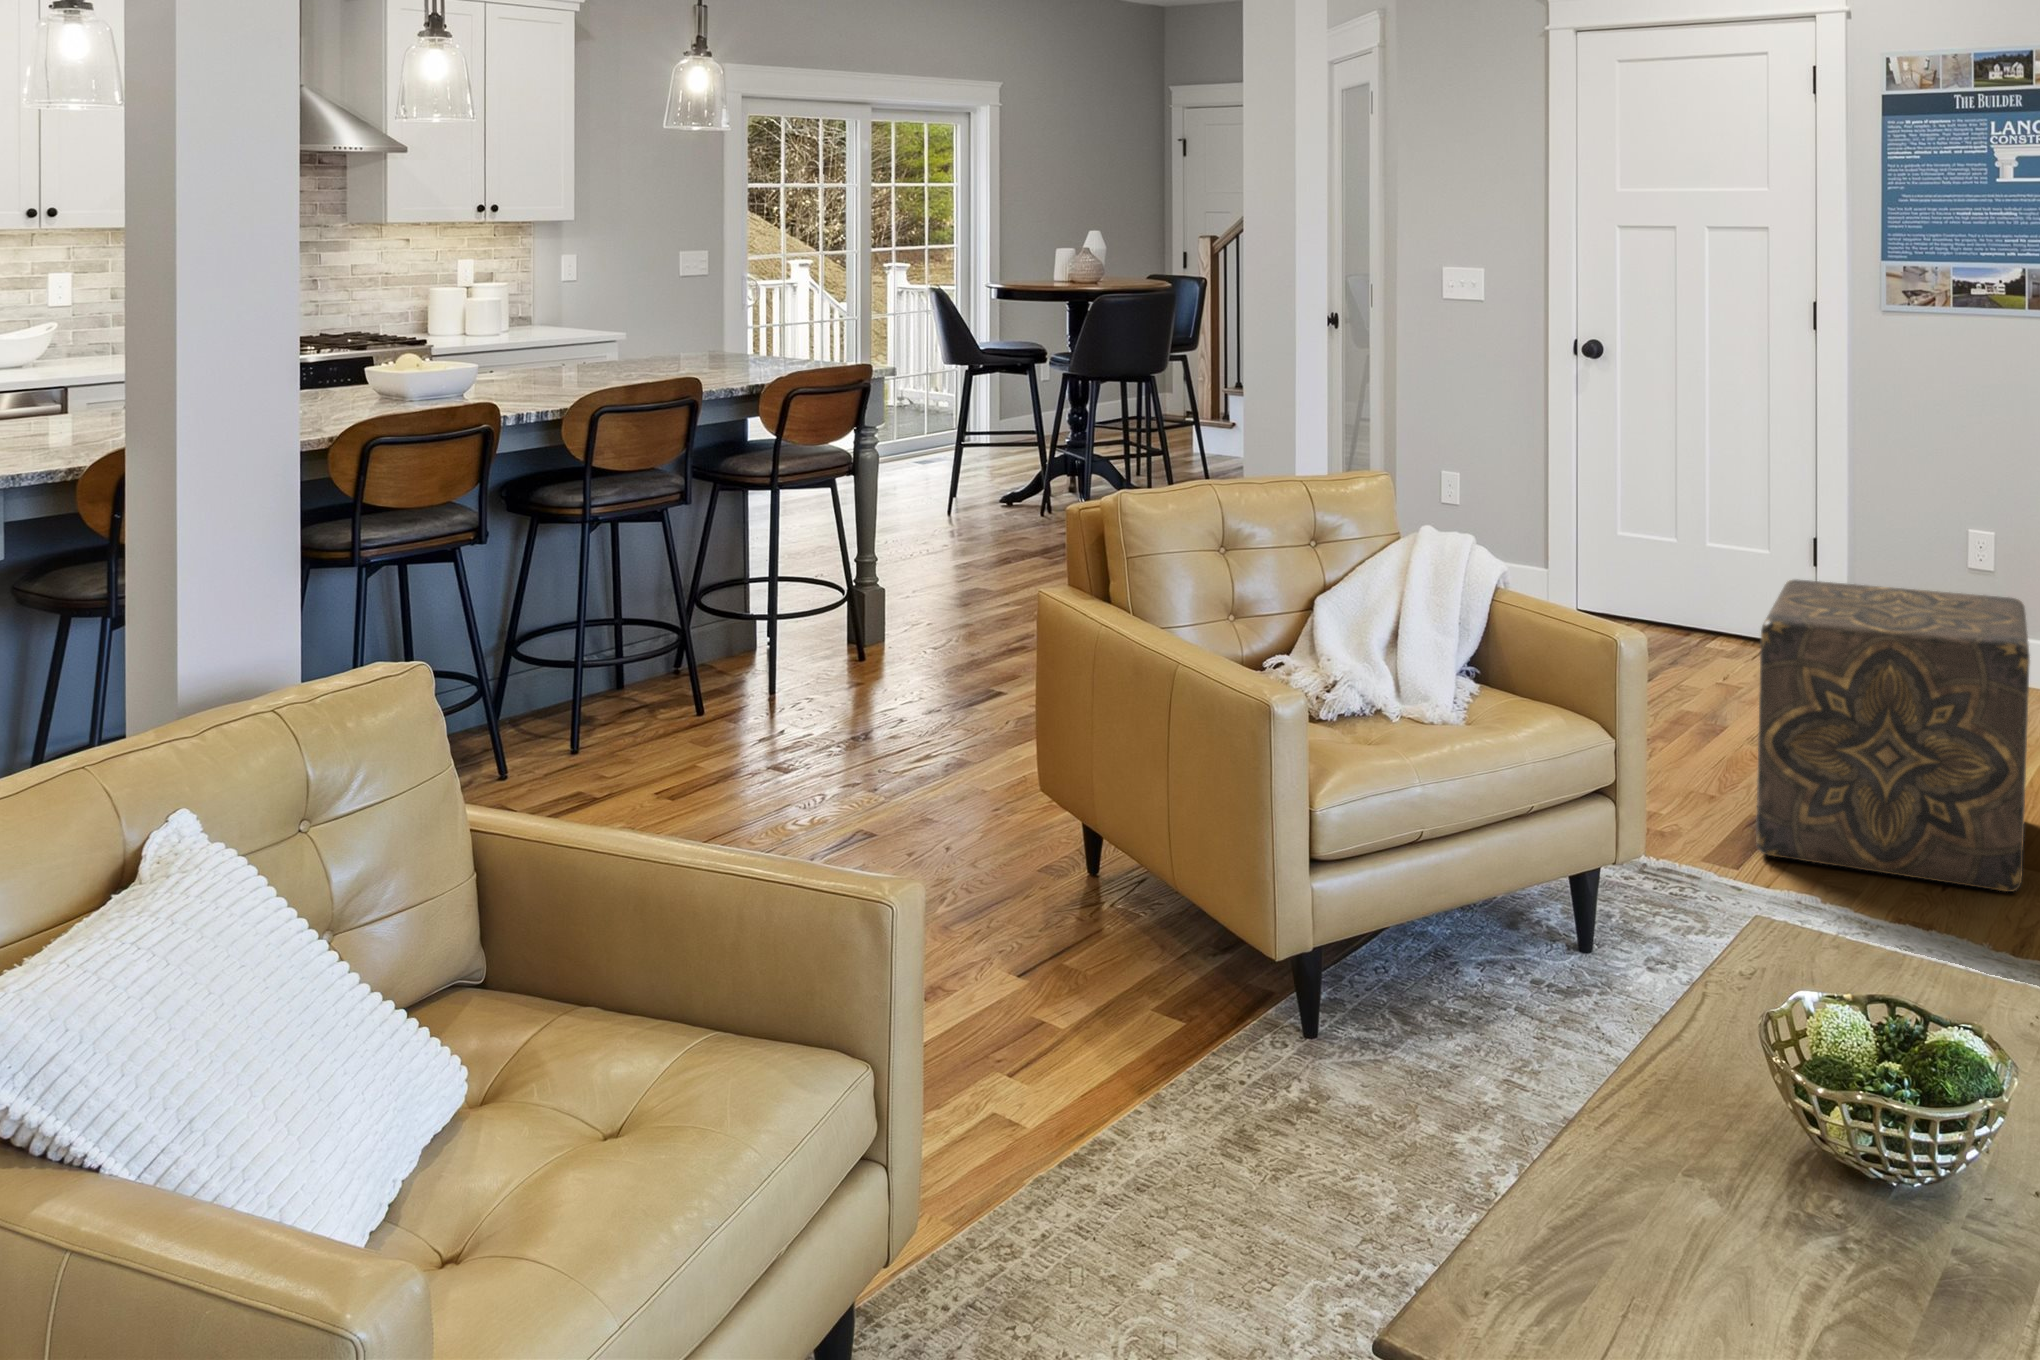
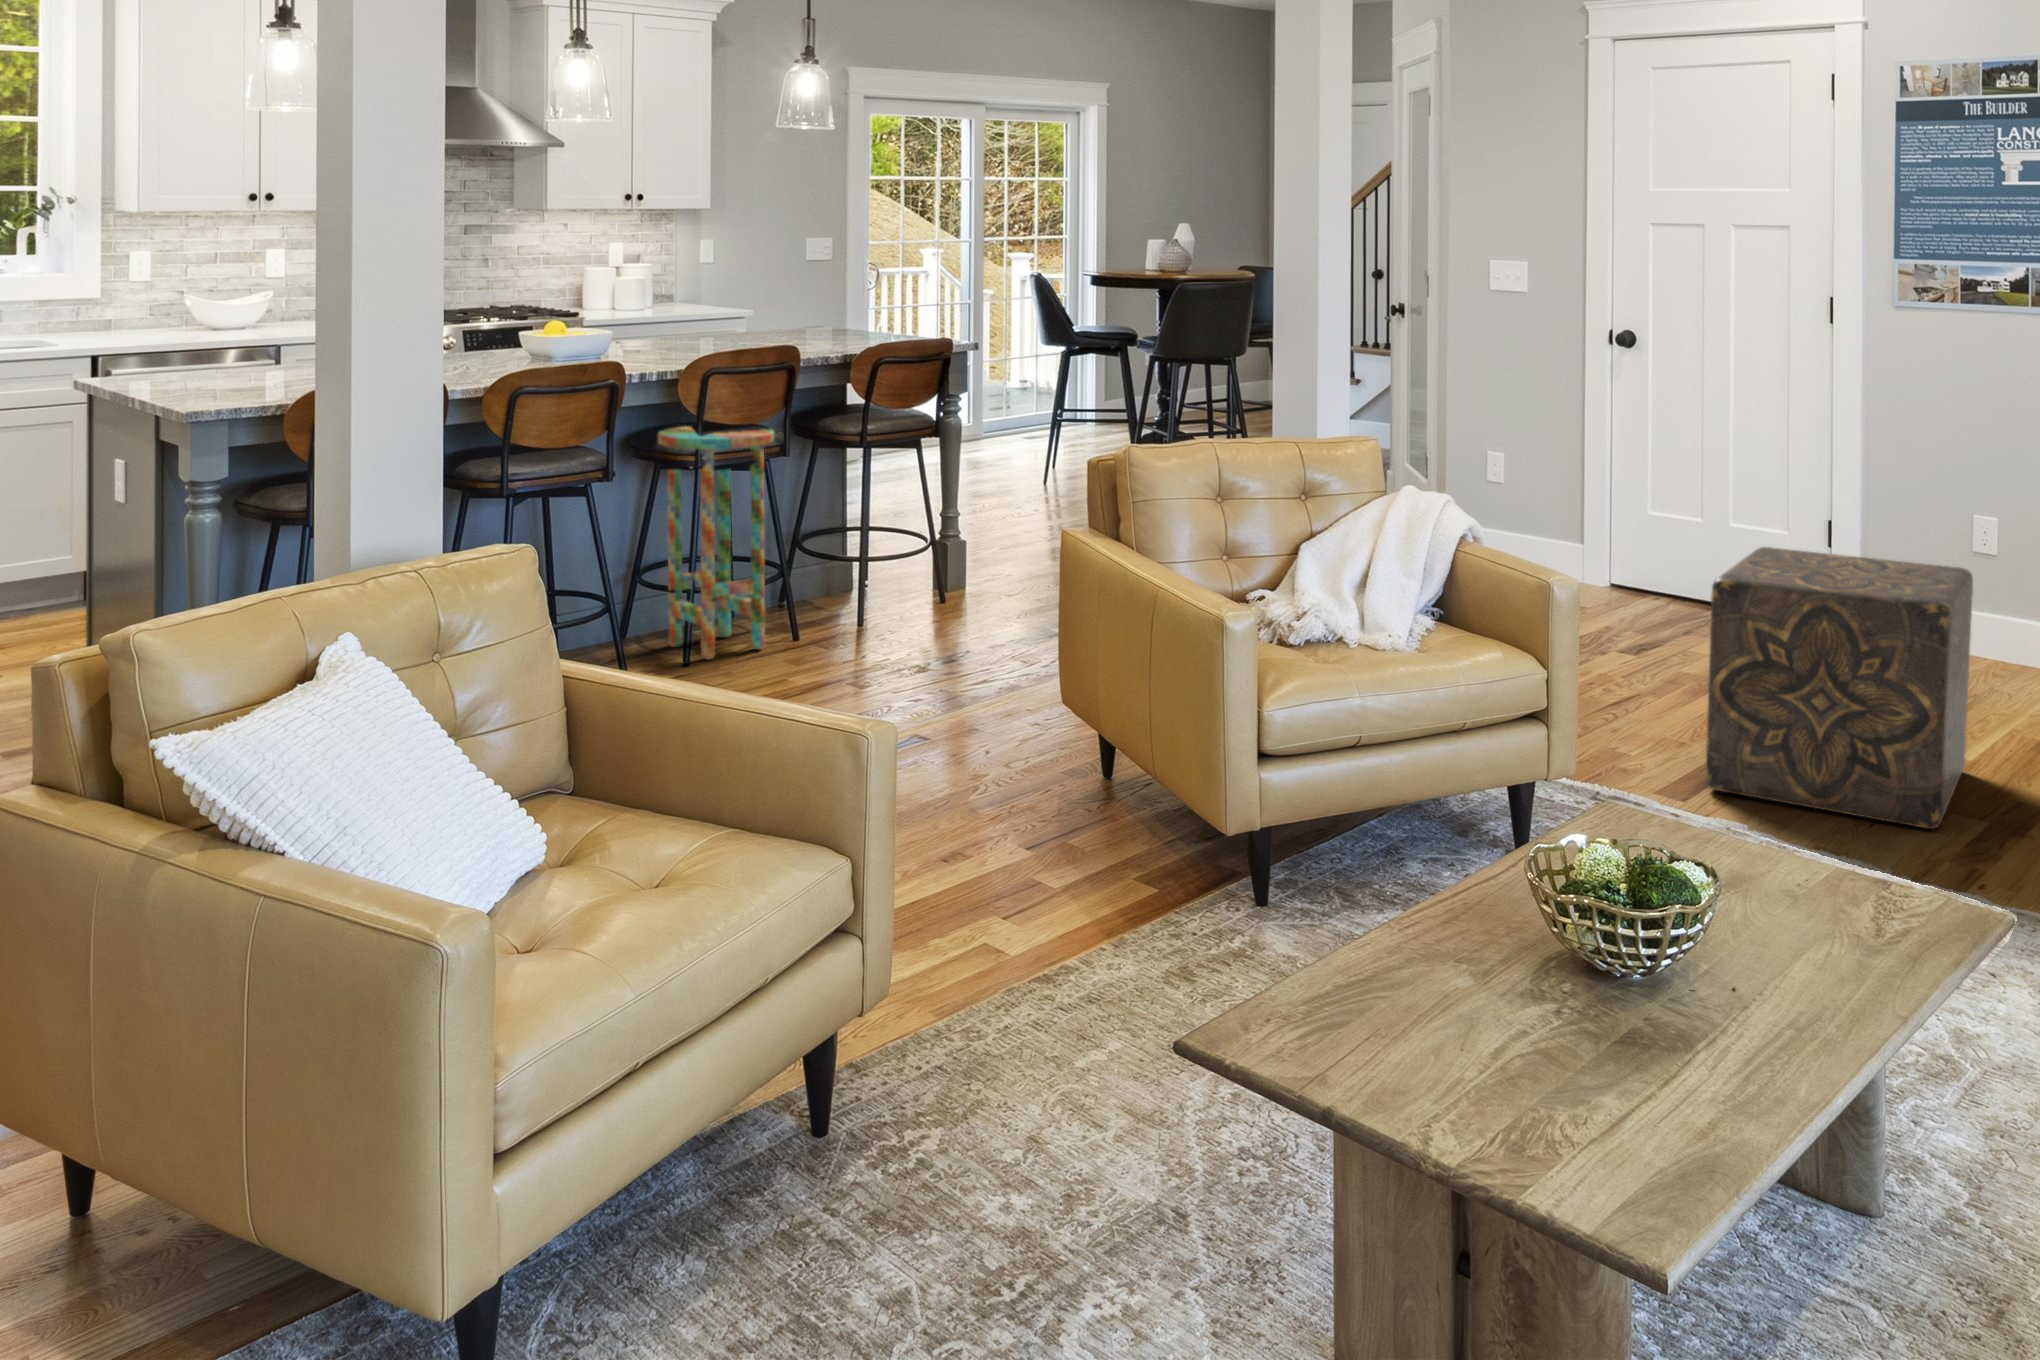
side table: none [536,469,673,743] -> present [658,427,774,659]

